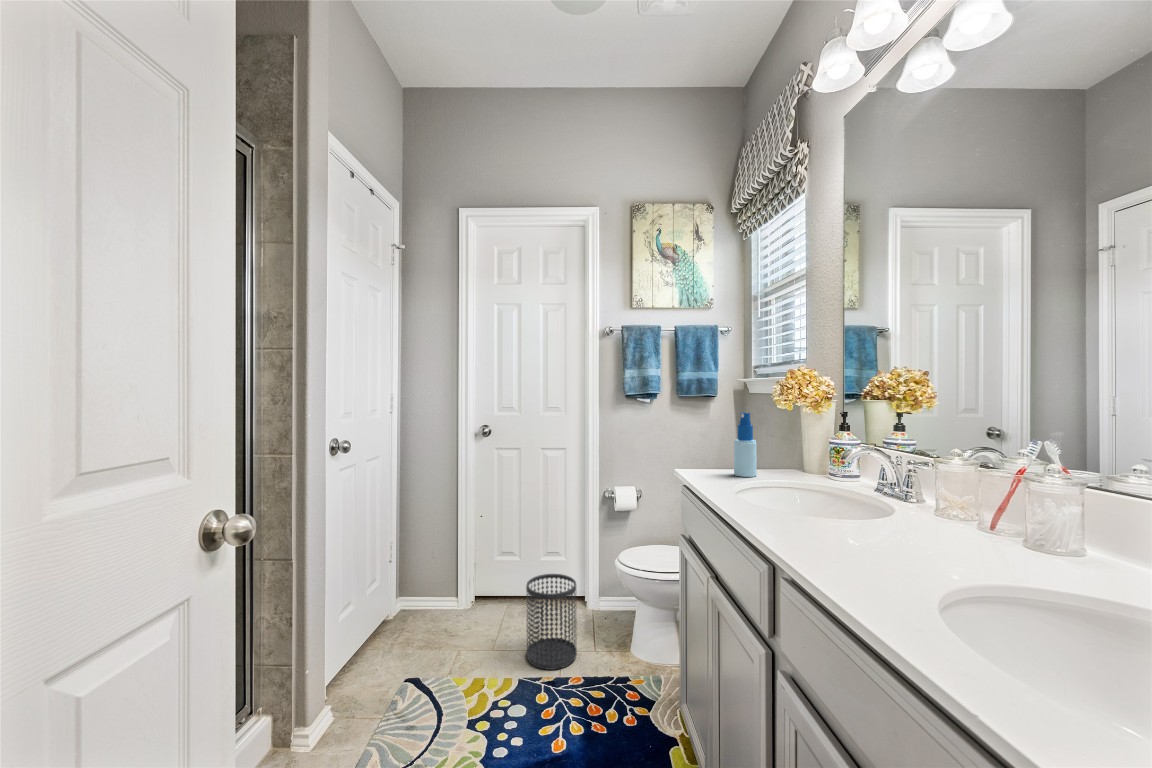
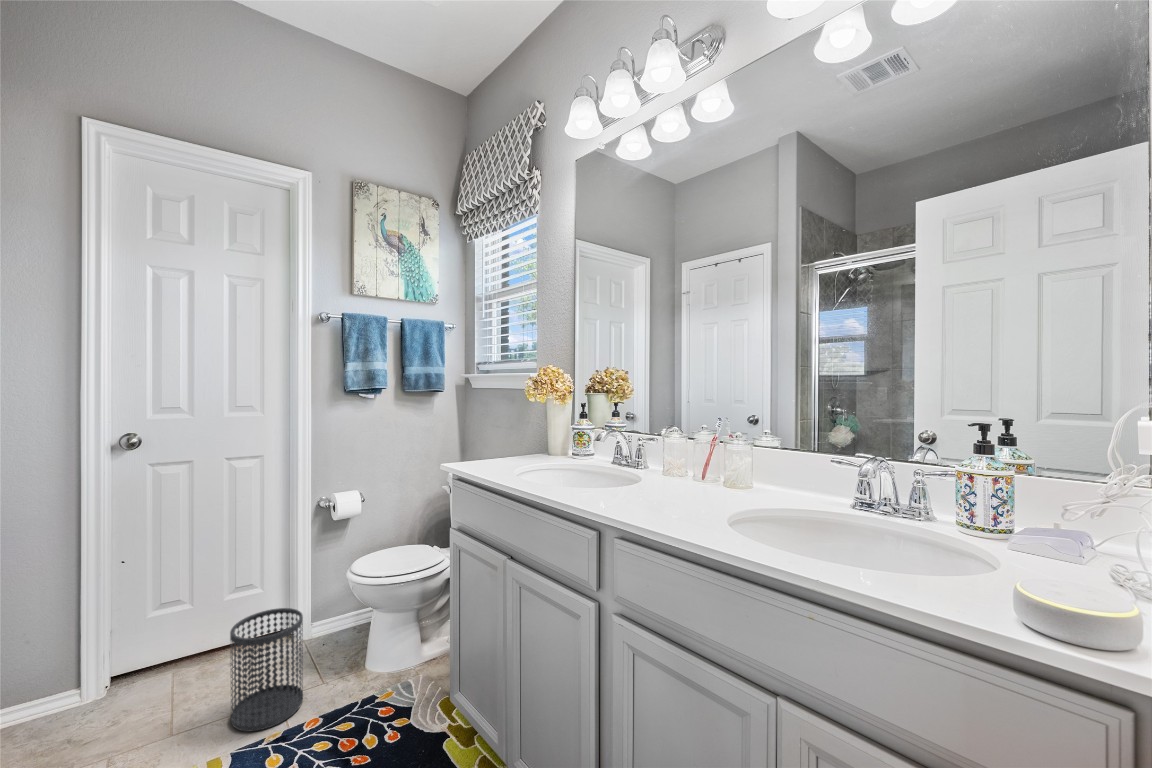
spray bottle: present [734,413,757,477] -> none [494,406,513,465]

